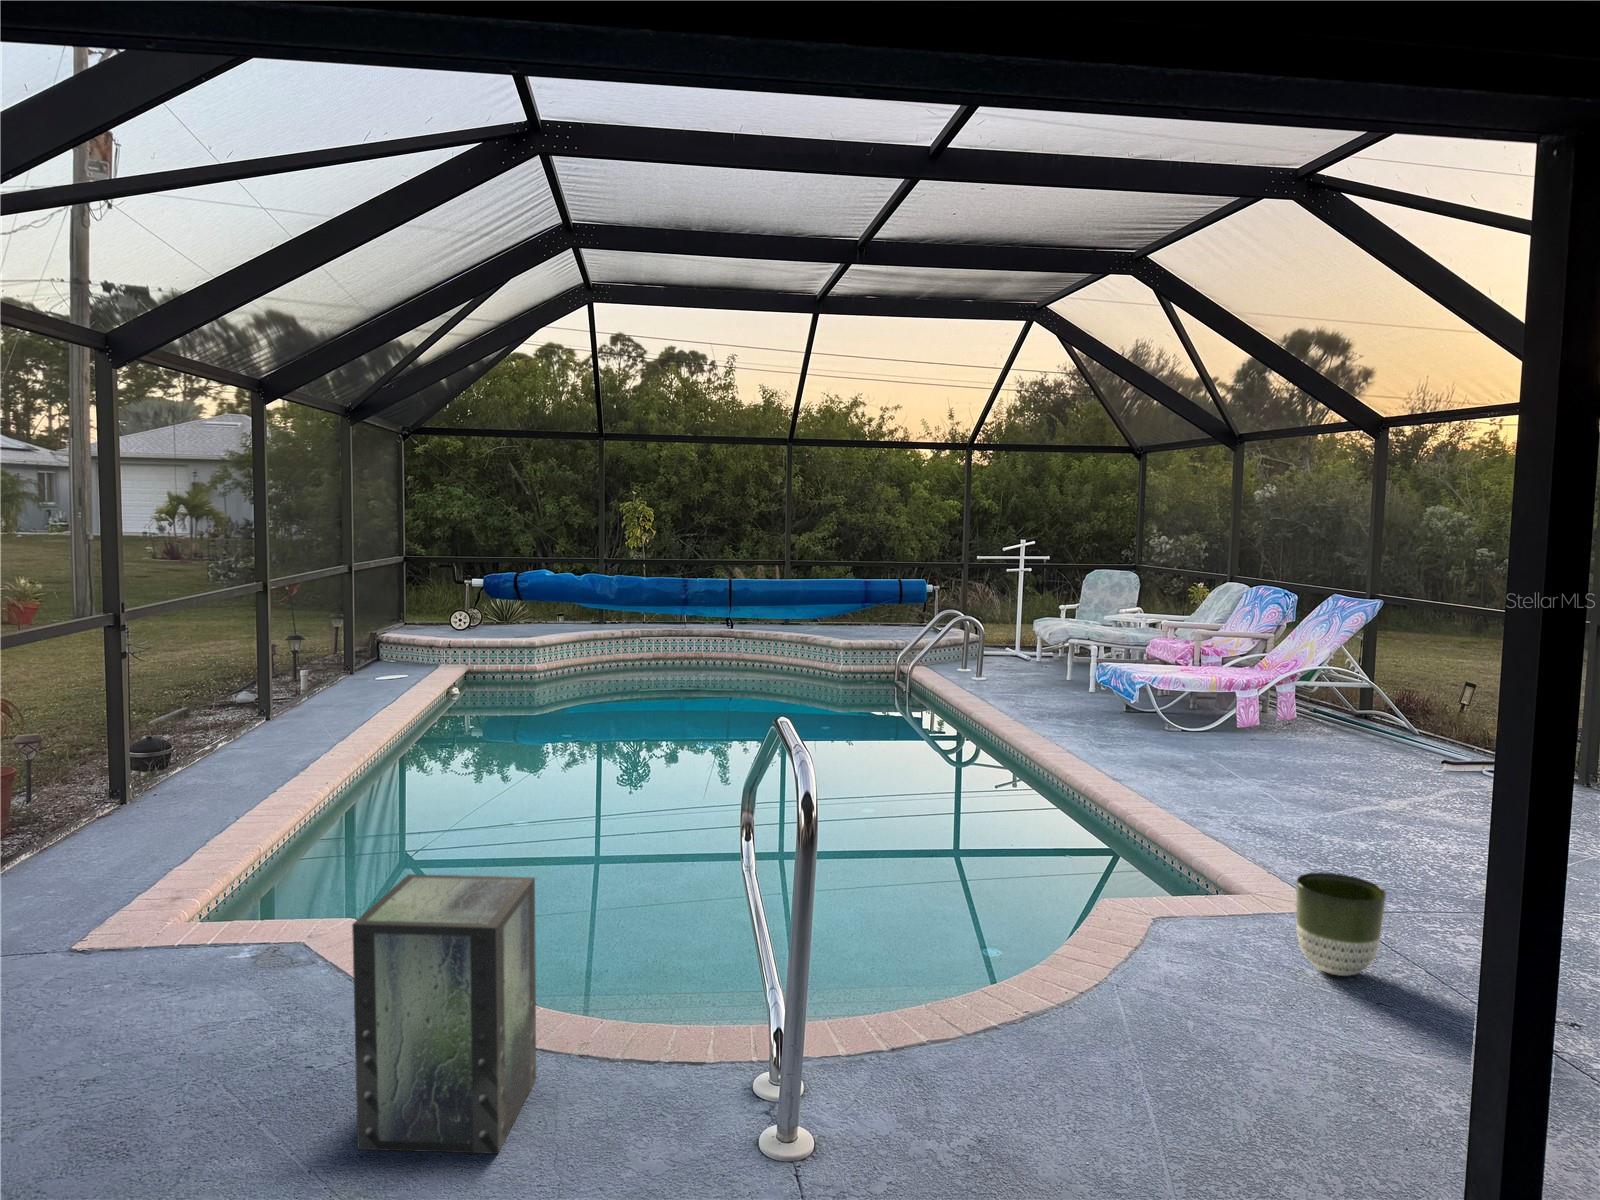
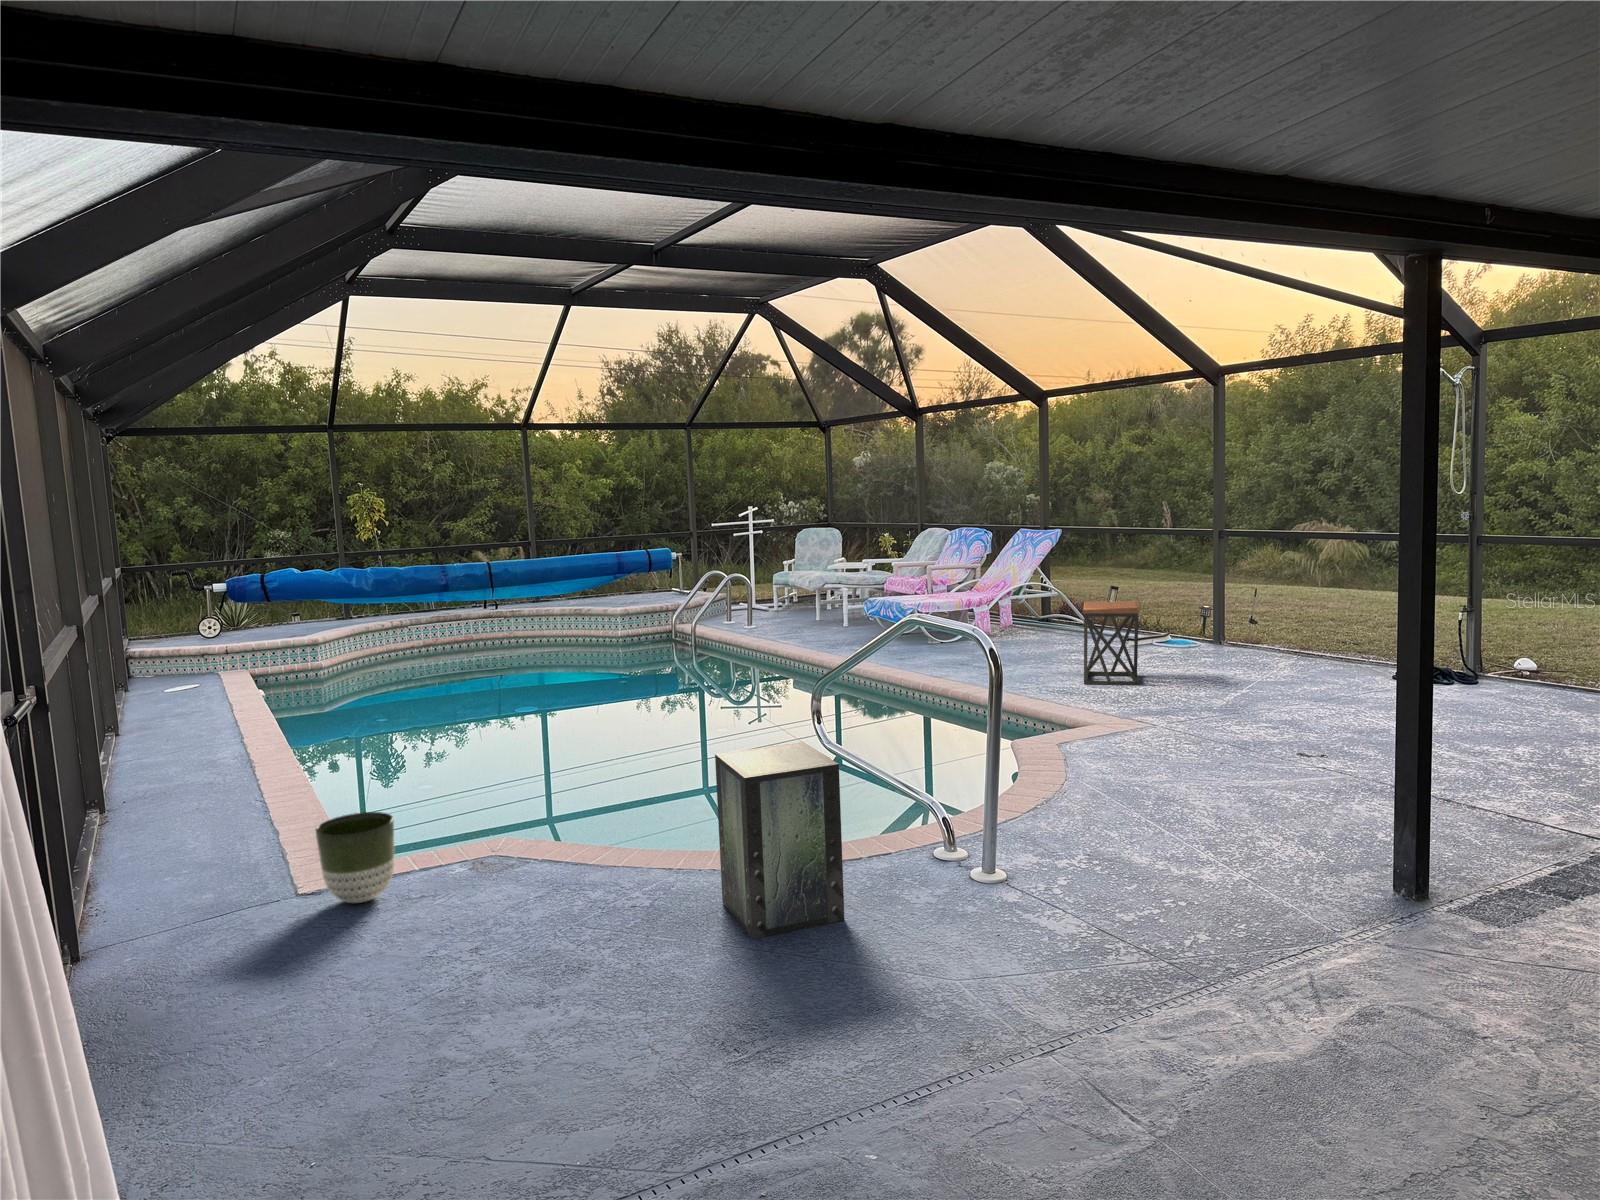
stool: none [1305,707,1410,839] -> present [1083,601,1139,685]
planter: present [1296,872,1386,976] -> present [316,812,395,903]

